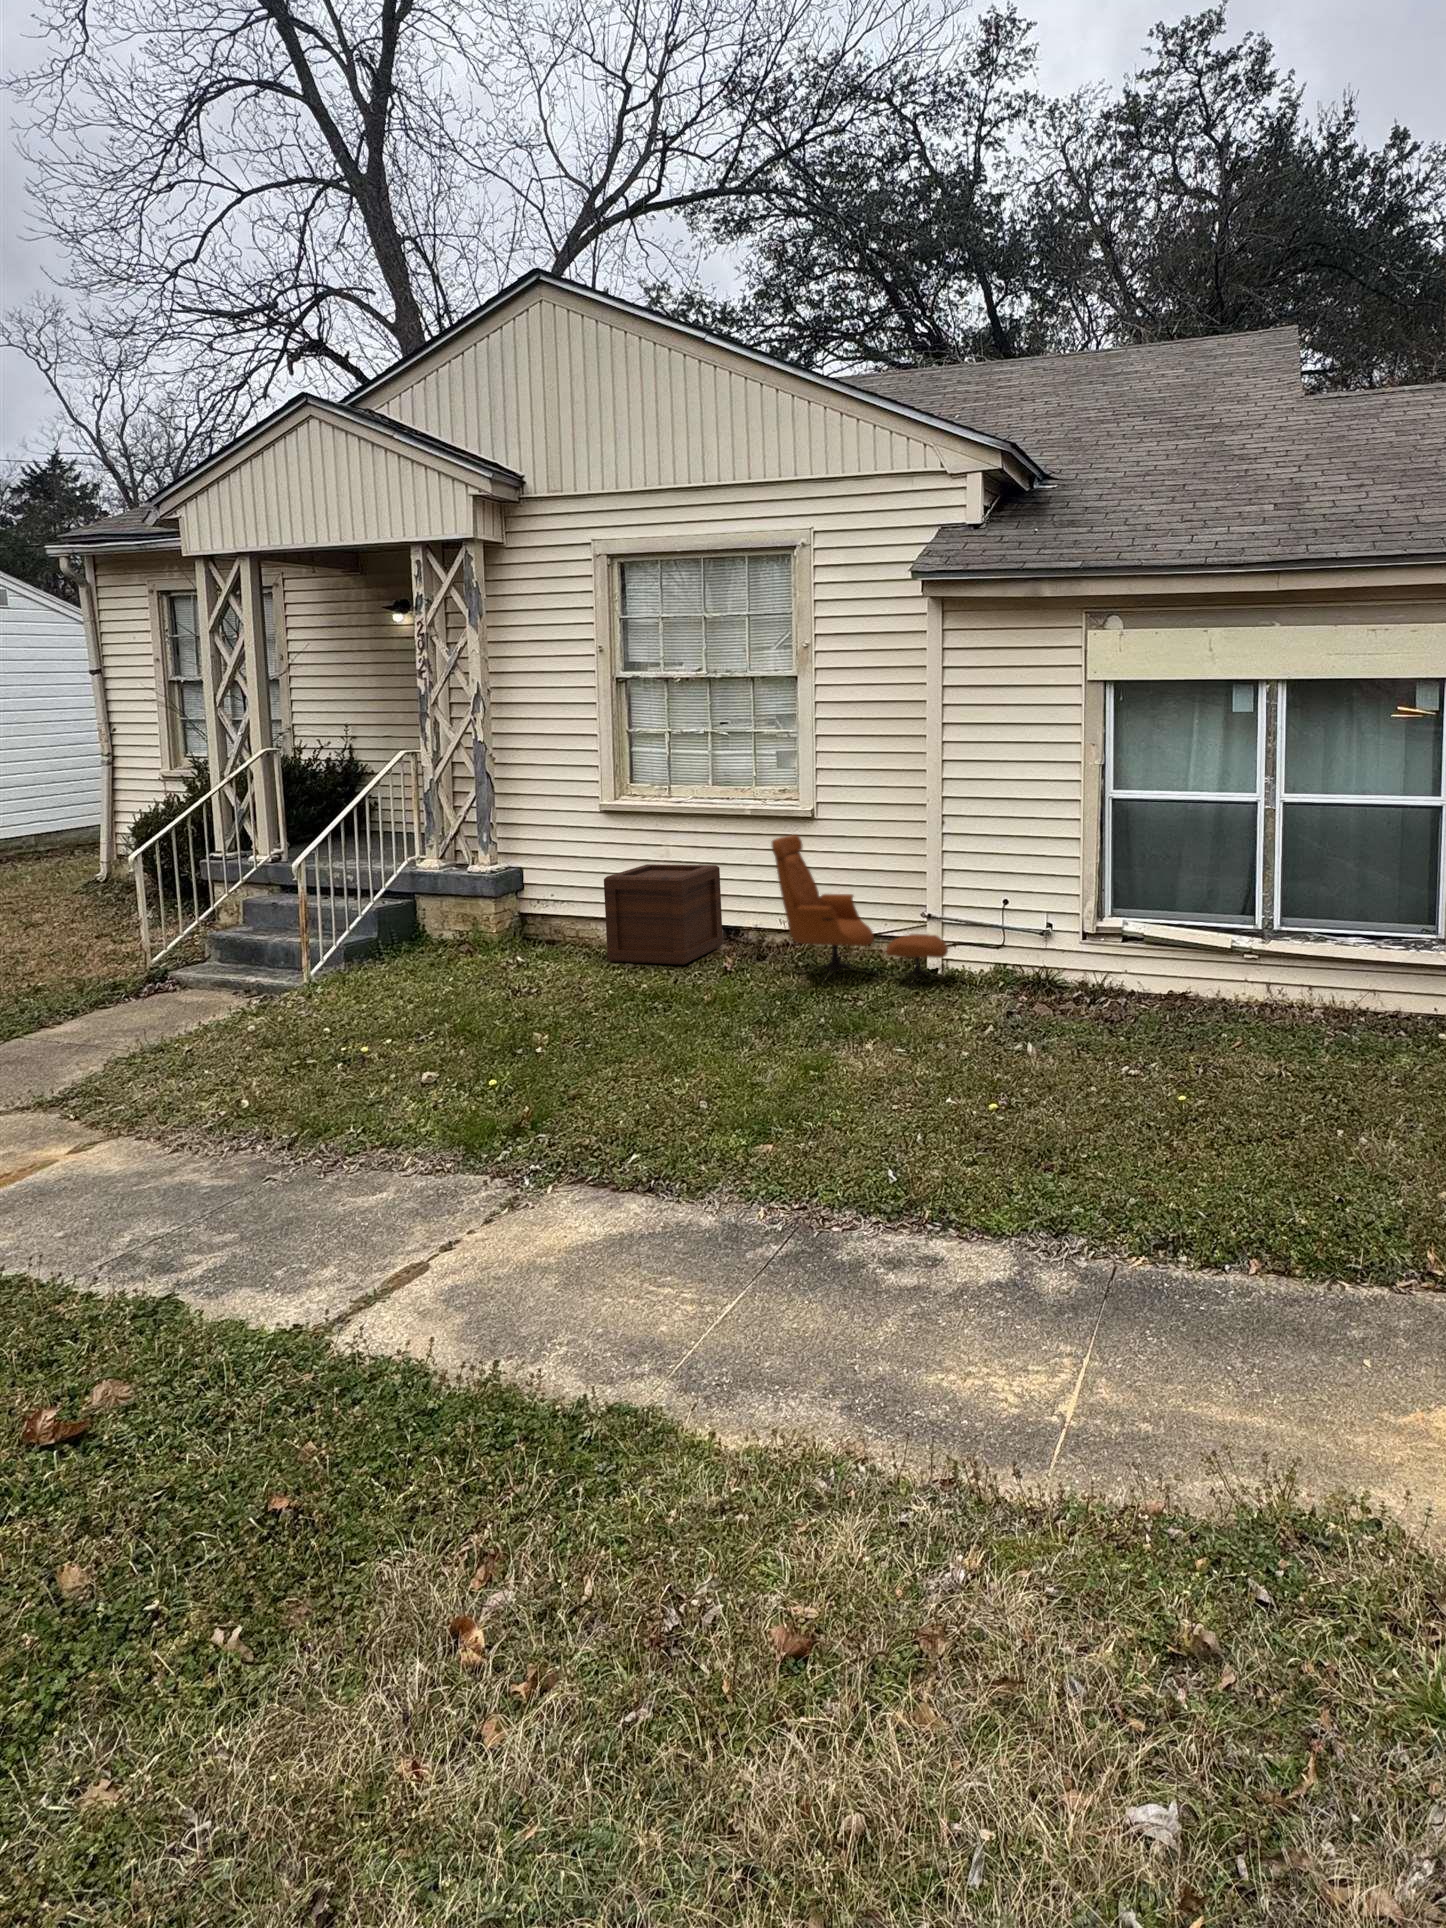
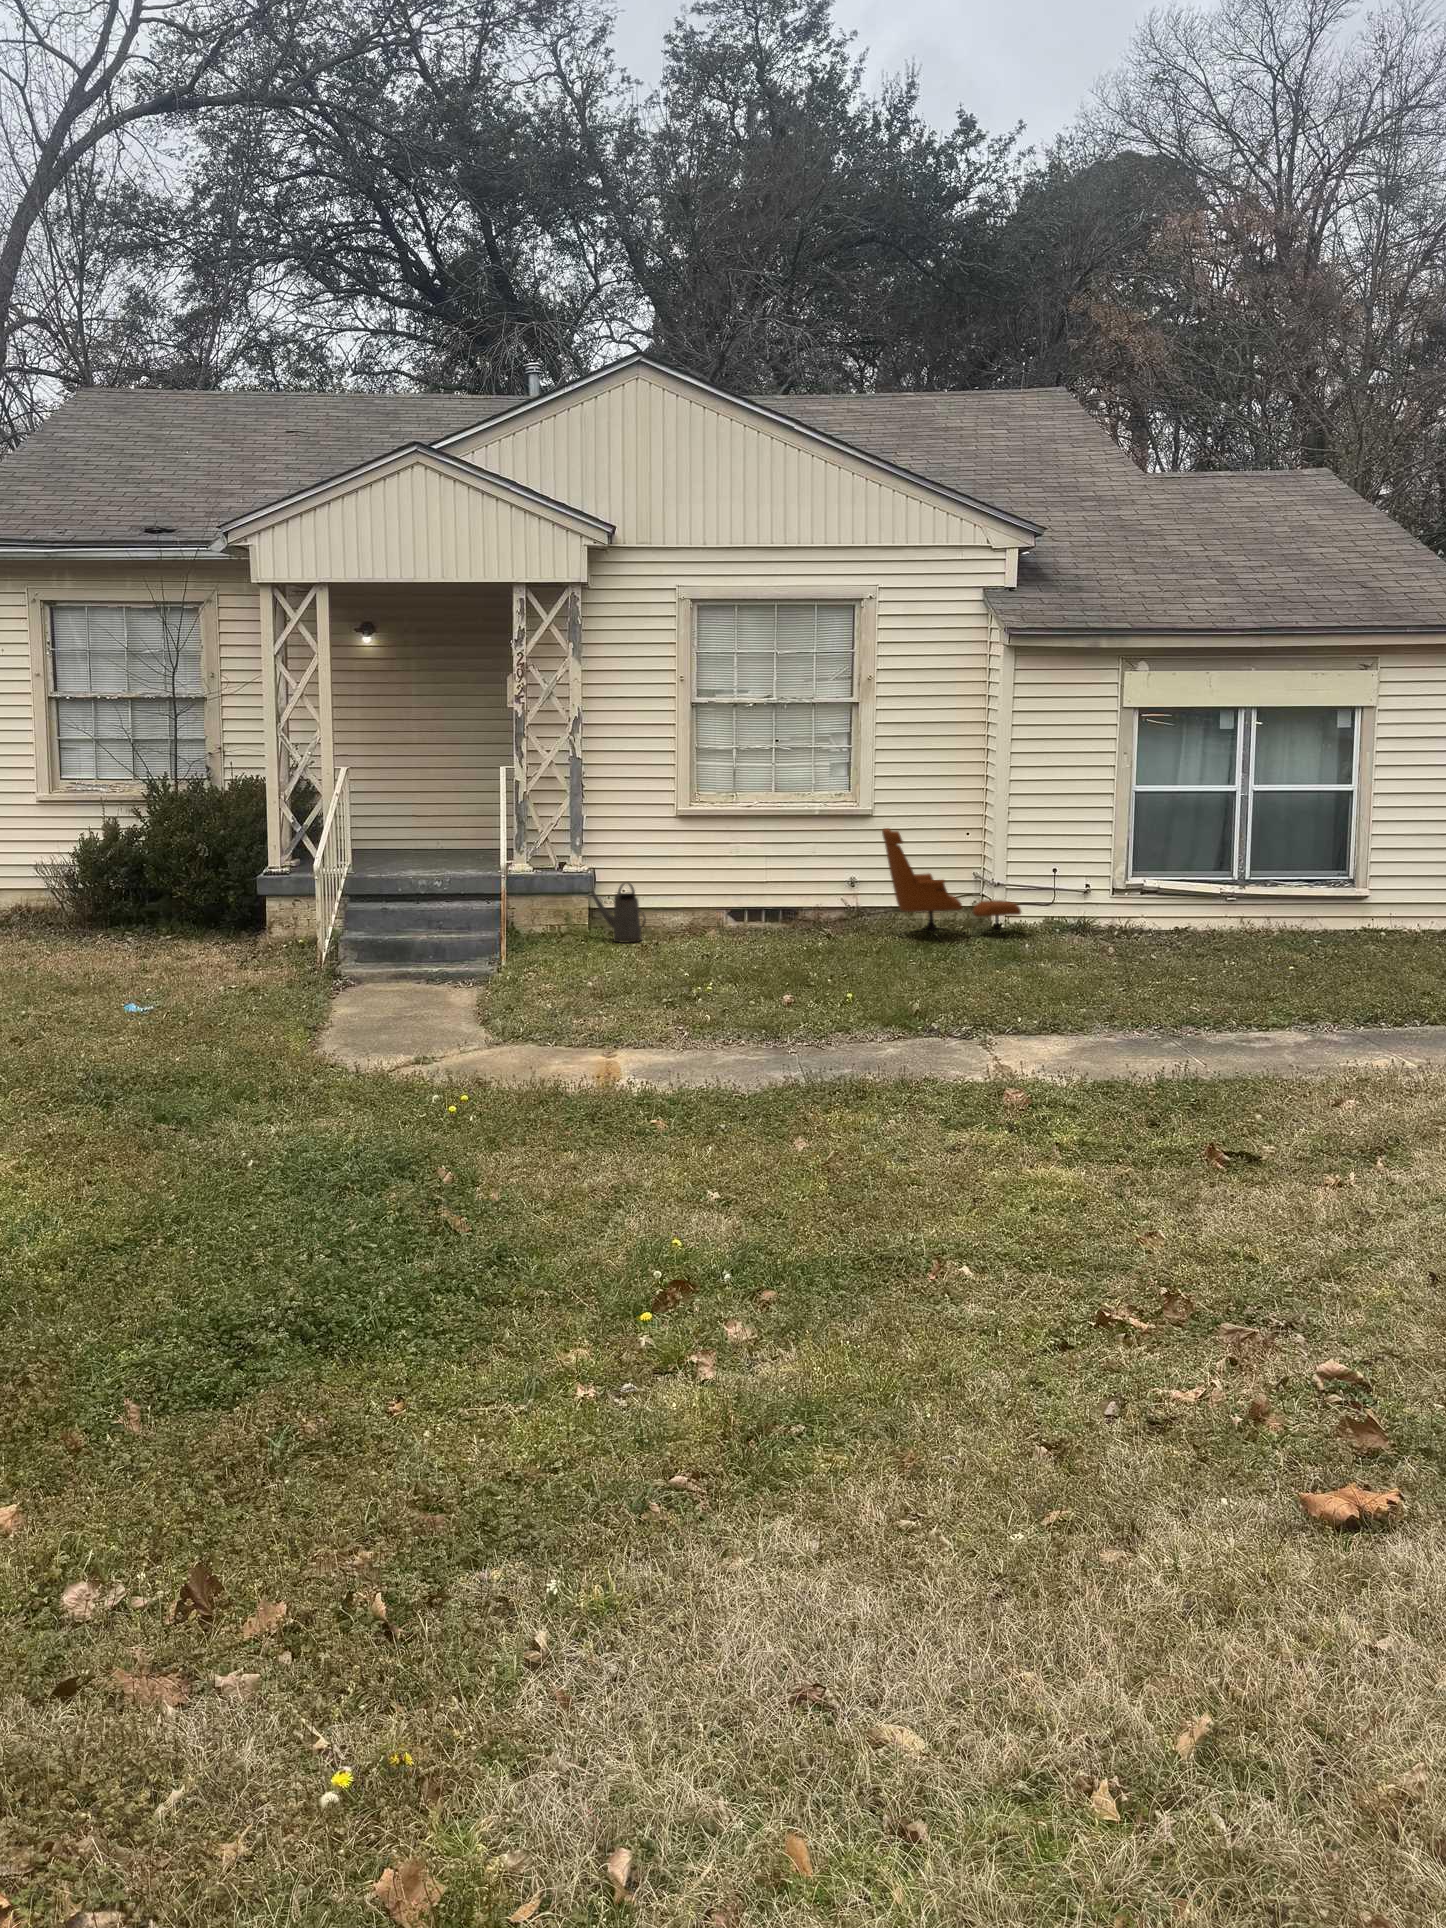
wooden crate: present [604,864,723,965] -> none [723,859,803,940]
watering can: none [496,884,532,955] -> present [591,883,646,943]

